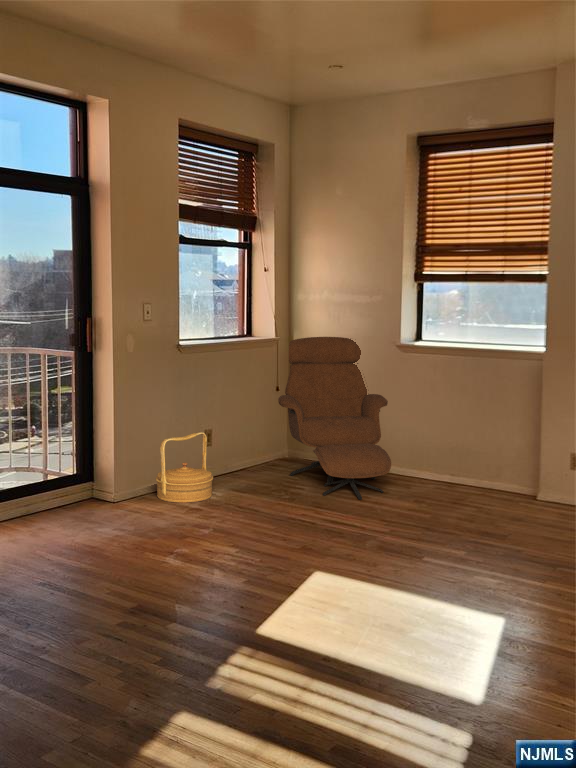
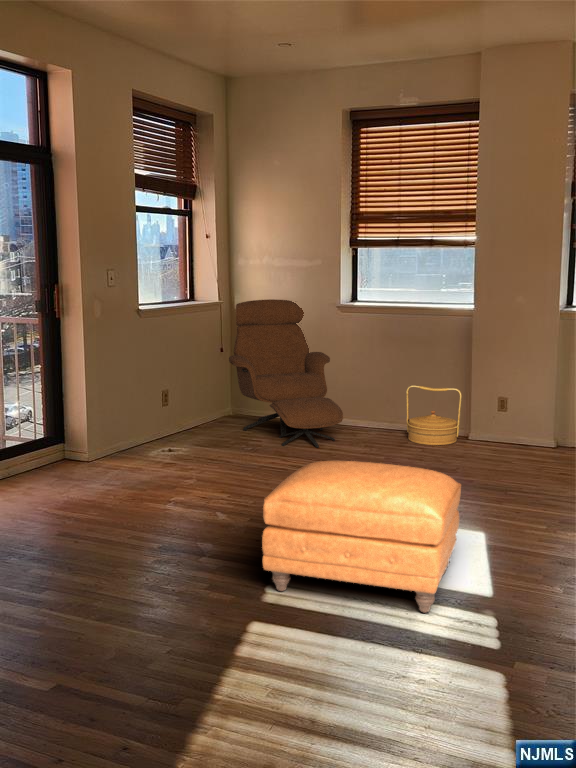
woven basket: present [156,432,213,503] -> present [407,385,462,445]
ottoman: none [211,524,458,720] -> present [262,461,461,613]

